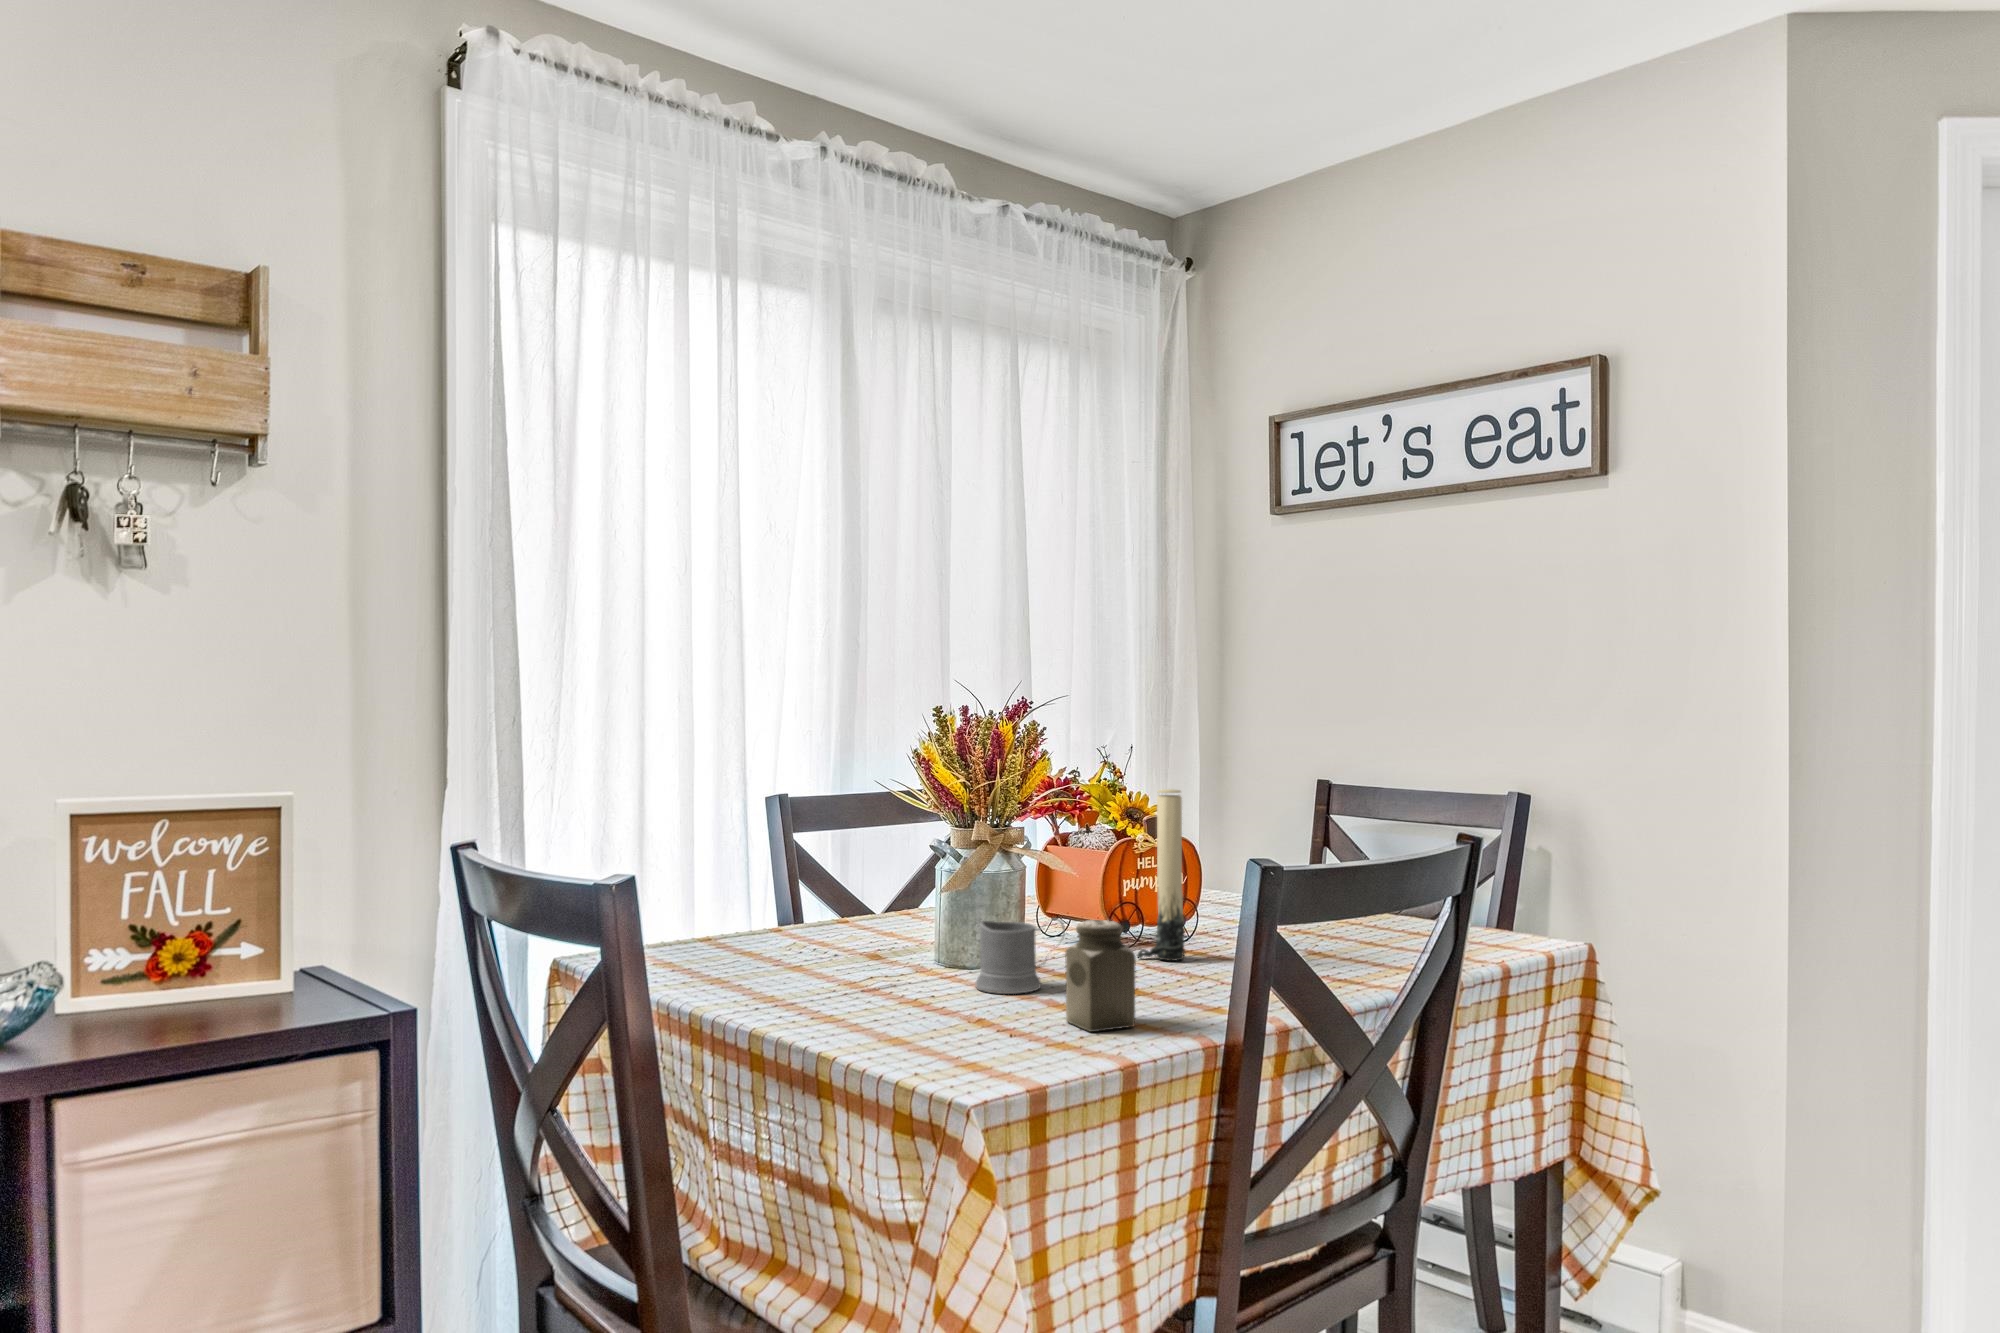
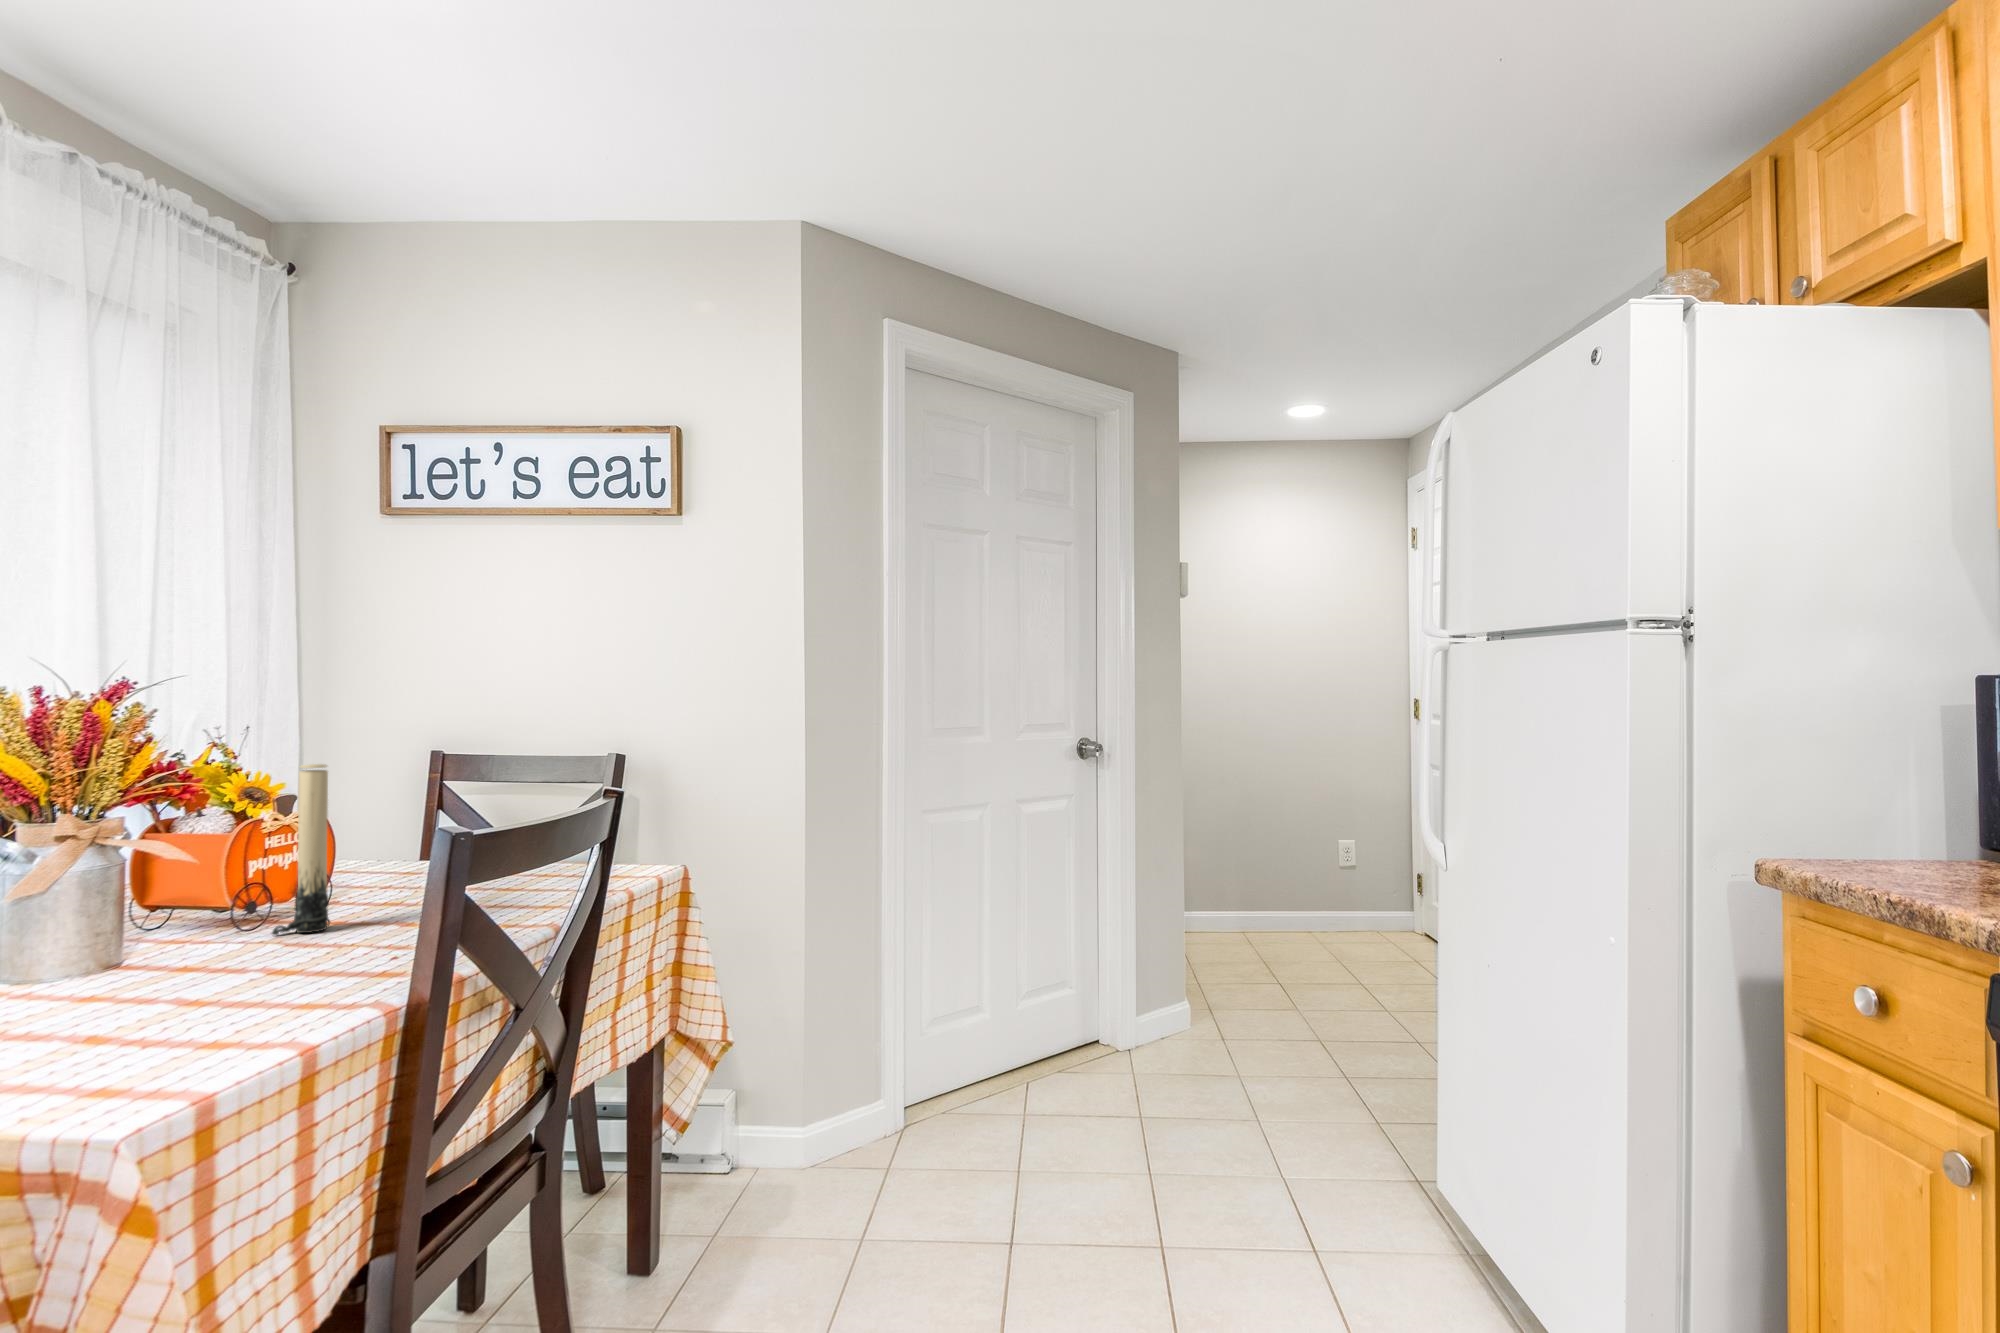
mug: present [975,919,1065,994] -> none [66,907,197,1002]
salt shaker: present [1065,920,1136,1032] -> none [212,902,304,1022]

